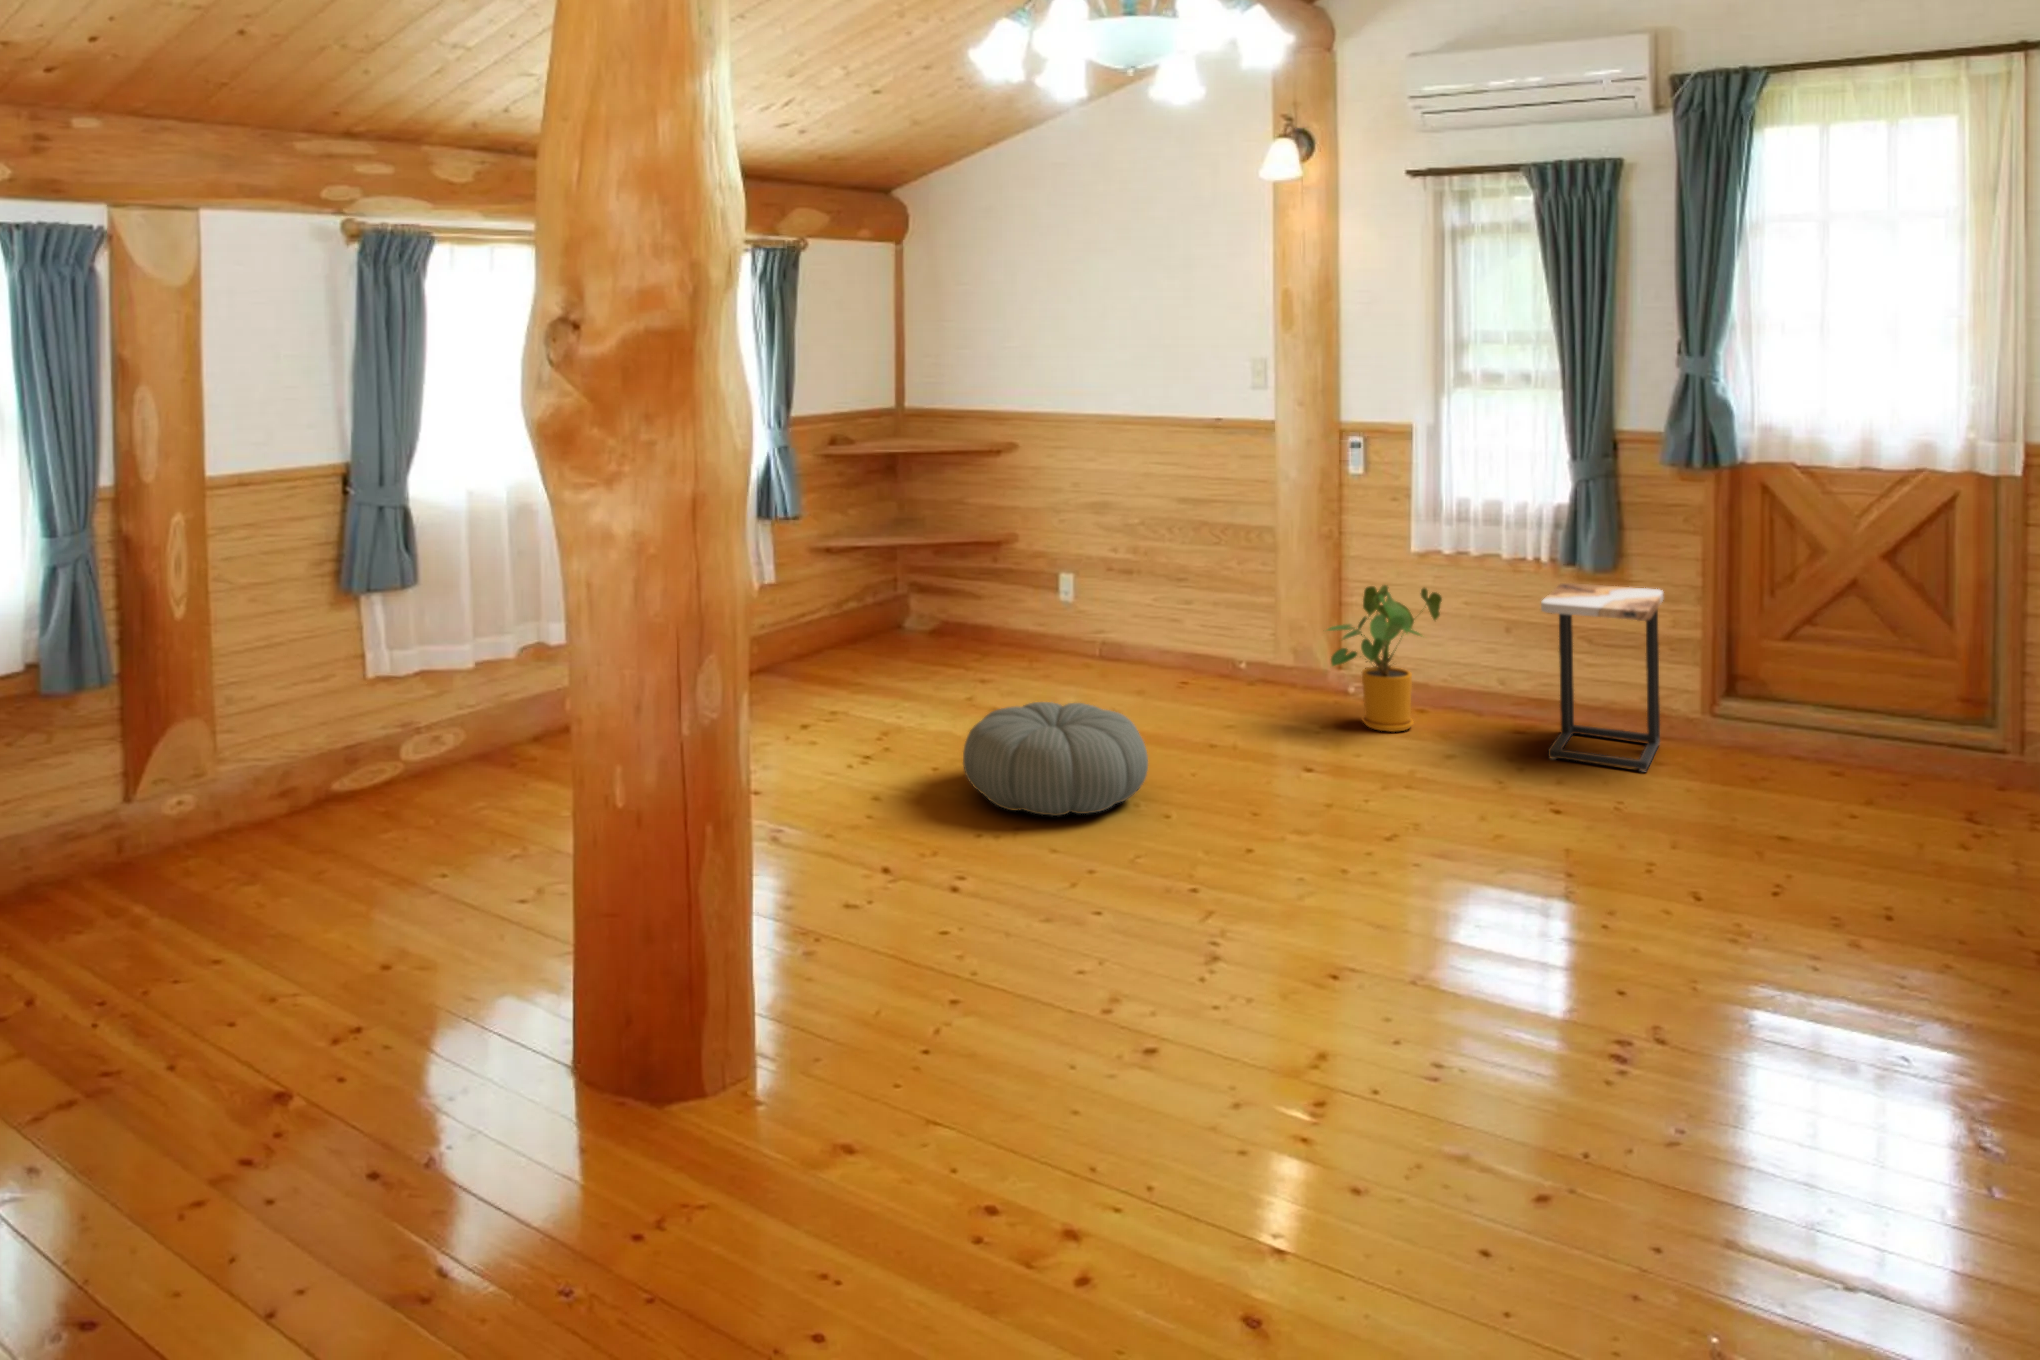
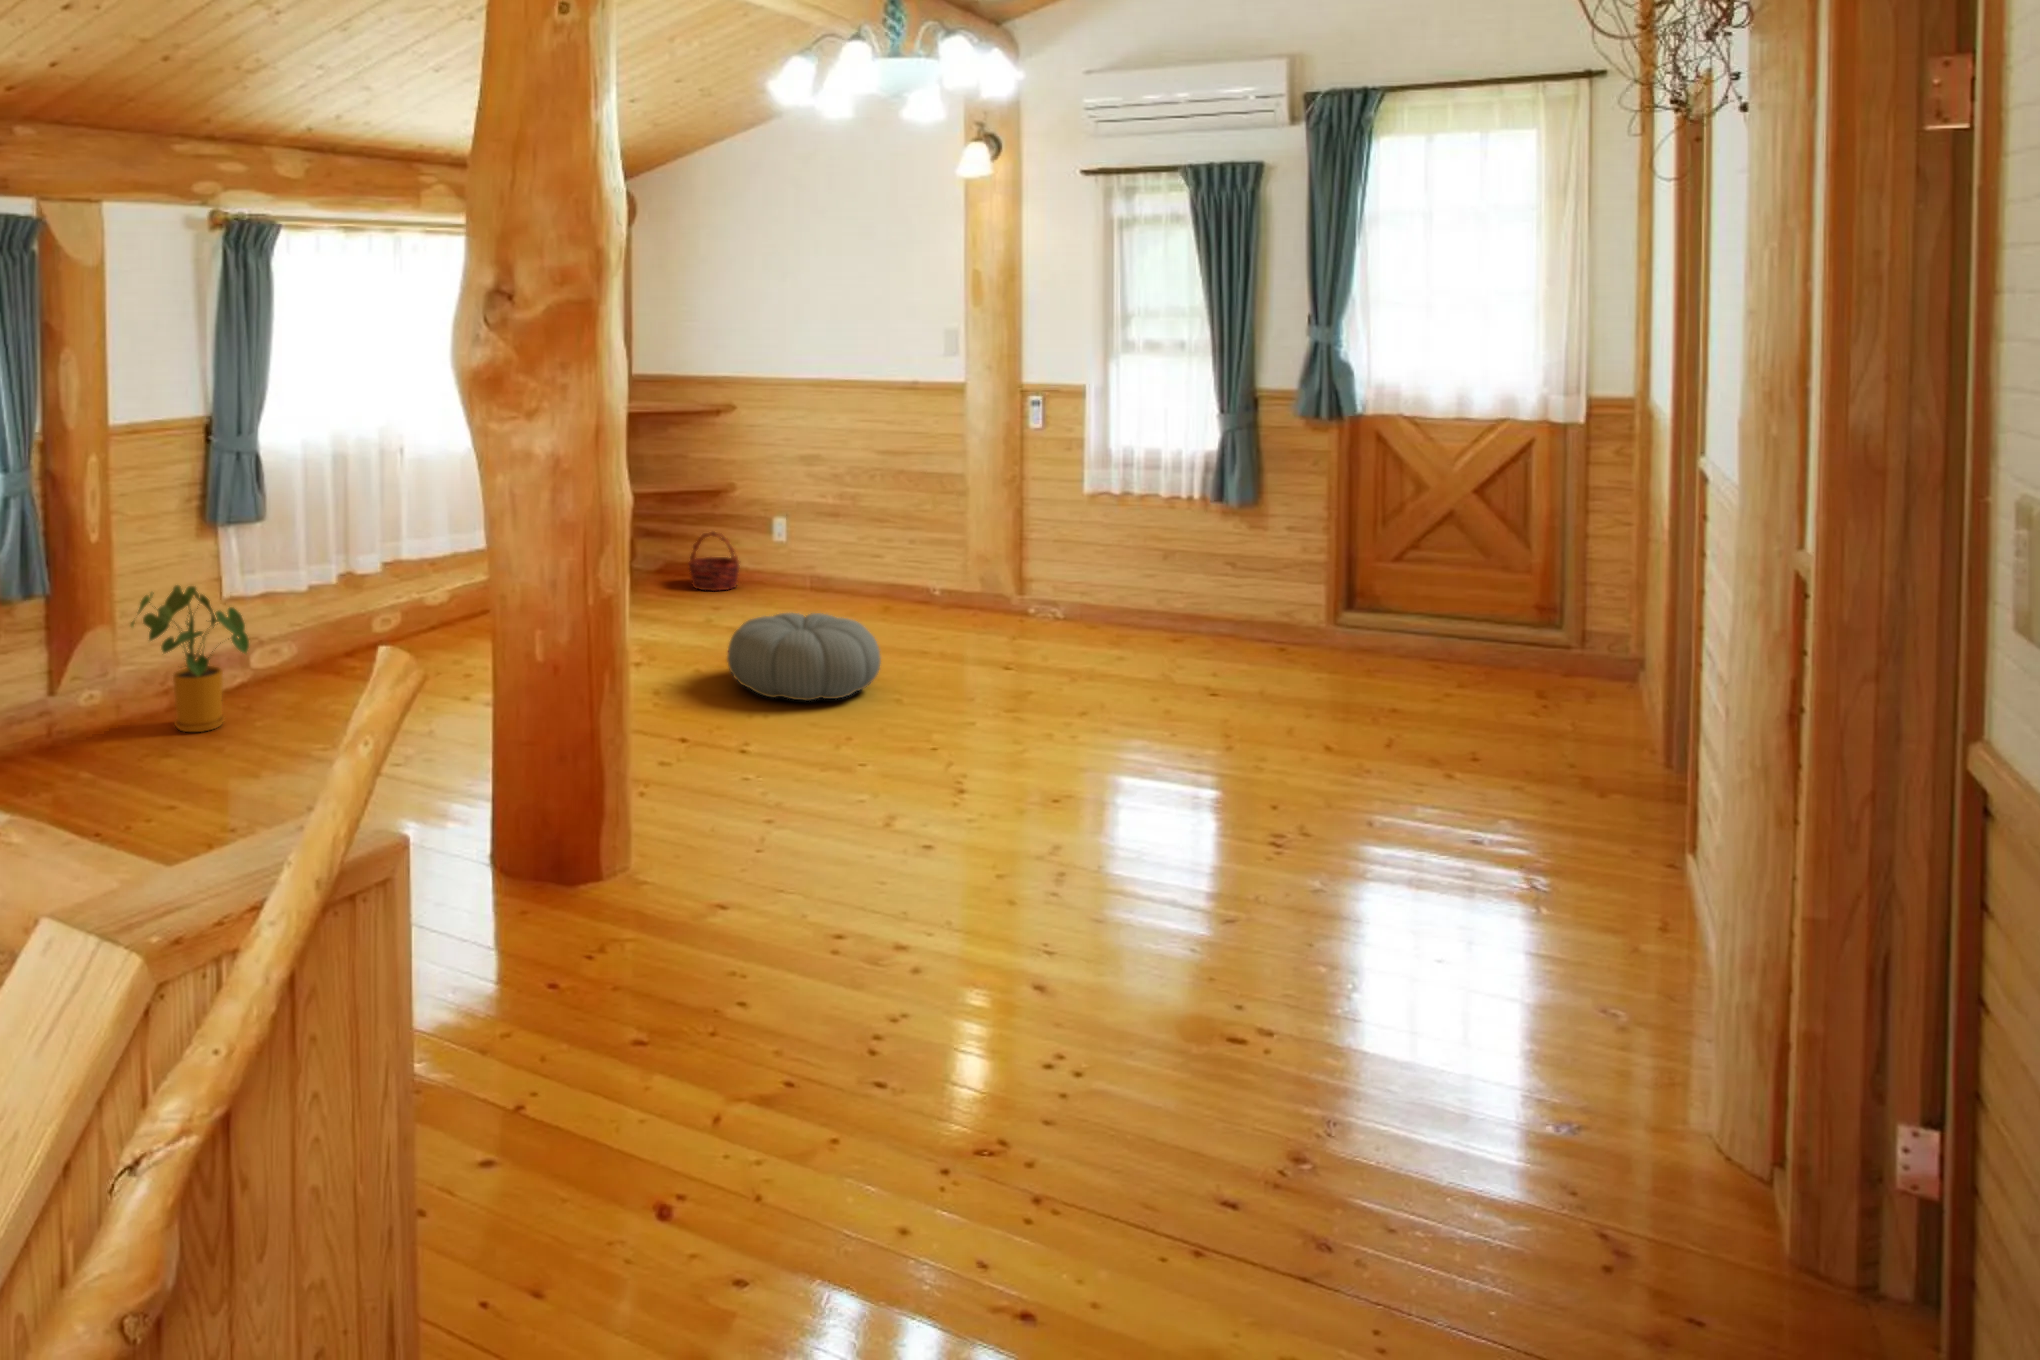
side table: present [1541,583,1664,771] -> none [1195,516,1294,666]
house plant: present [1328,585,1442,731] -> present [131,585,249,732]
basket: none [958,591,1020,661] -> present [688,532,740,591]

